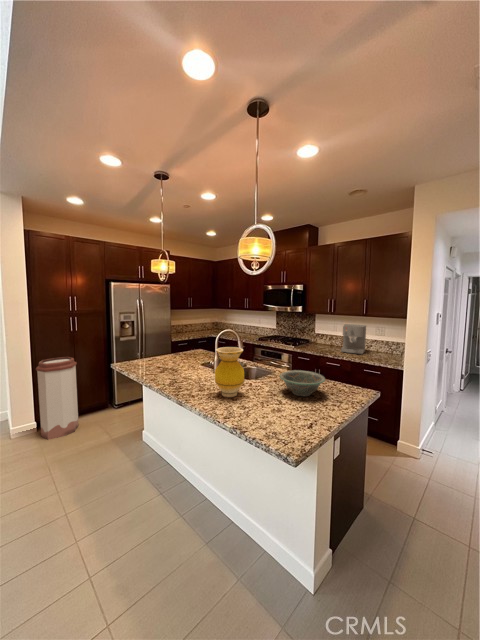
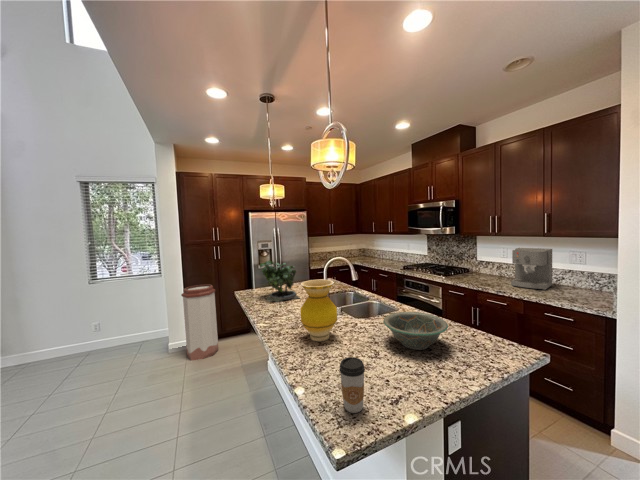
potted plant: none [149,329,188,370] -> present [260,261,300,302]
coffee cup: none [278,399,296,437] -> present [339,357,365,413]

